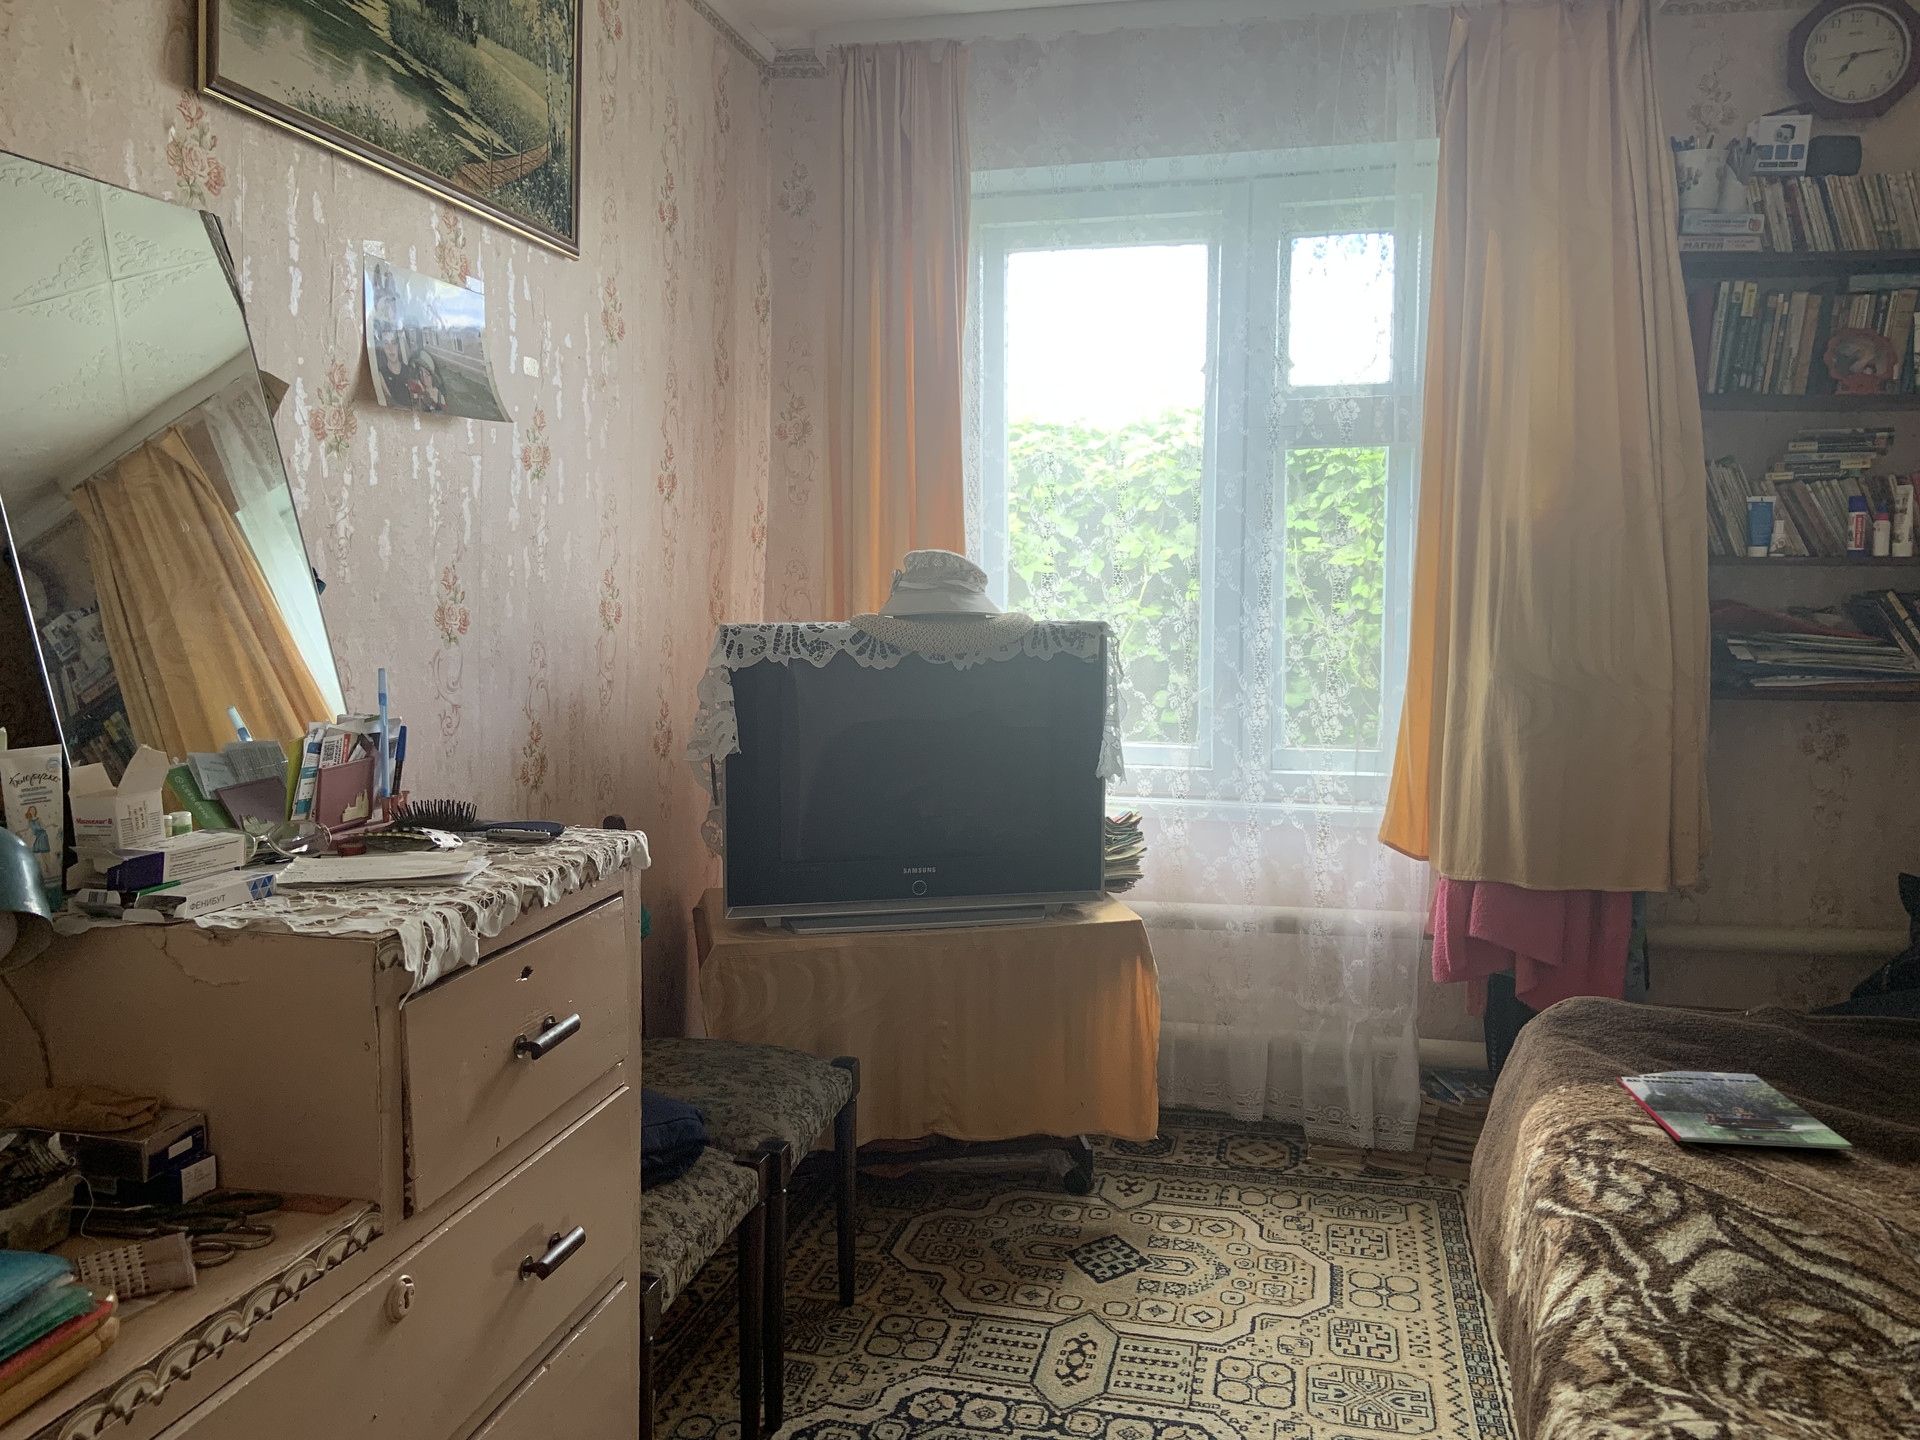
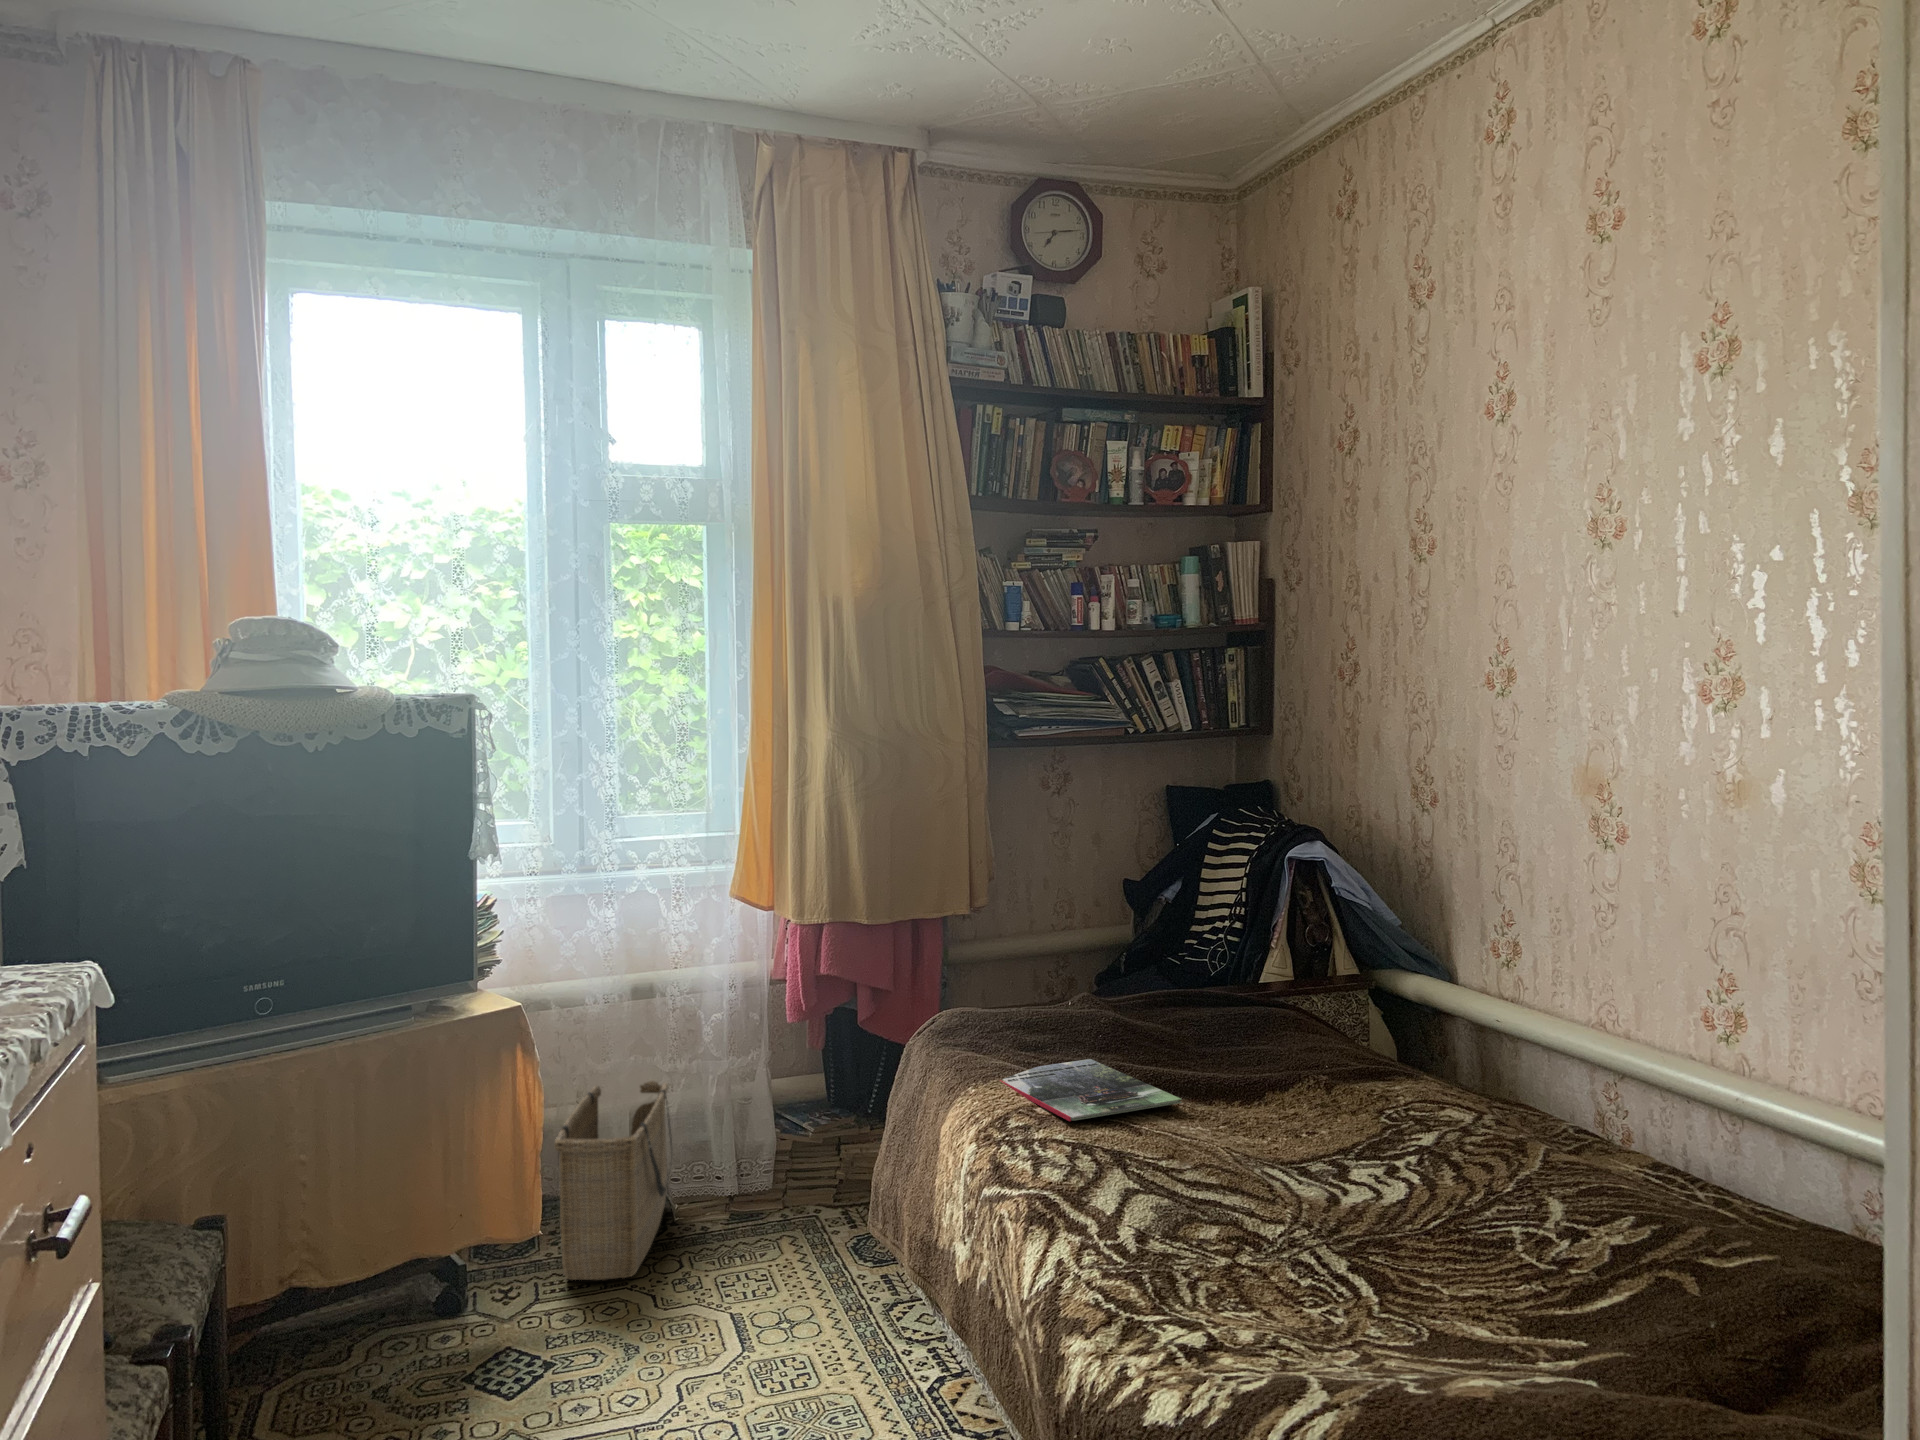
basket: none [1177,1008,1312,1201] -> present [554,1081,672,1280]

